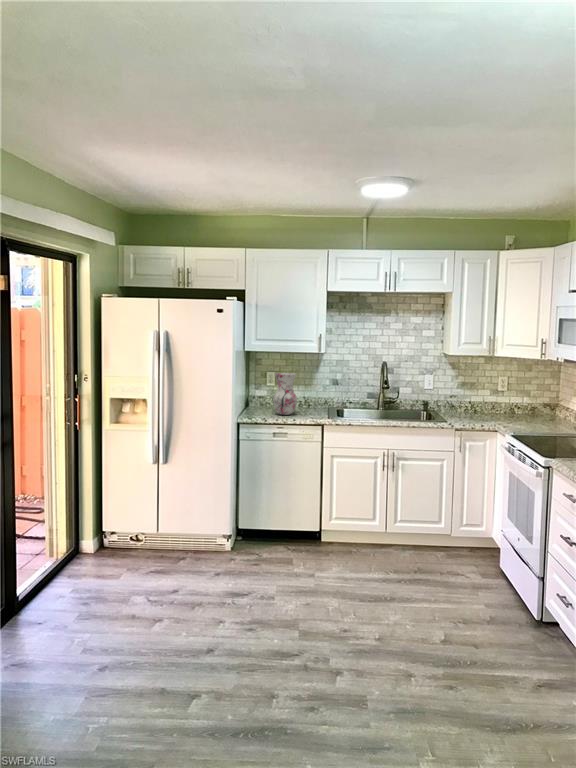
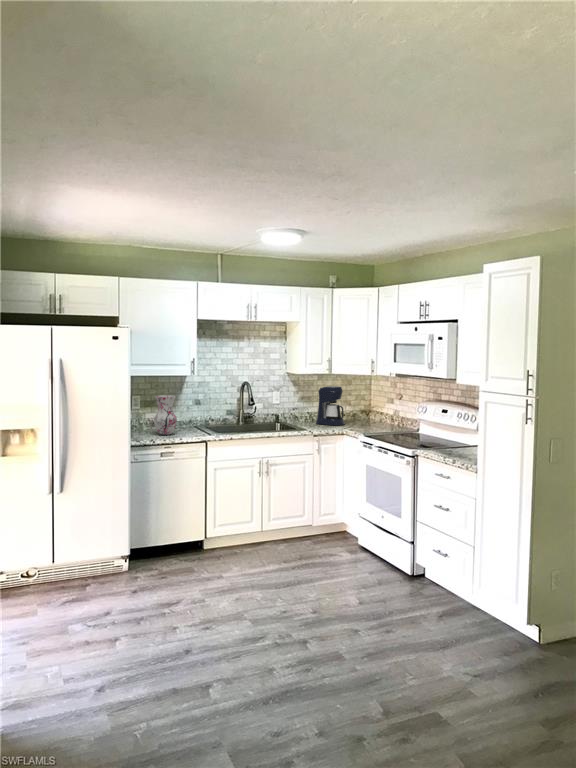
coffee maker: none [474,371,512,419] -> present [316,386,345,425]

